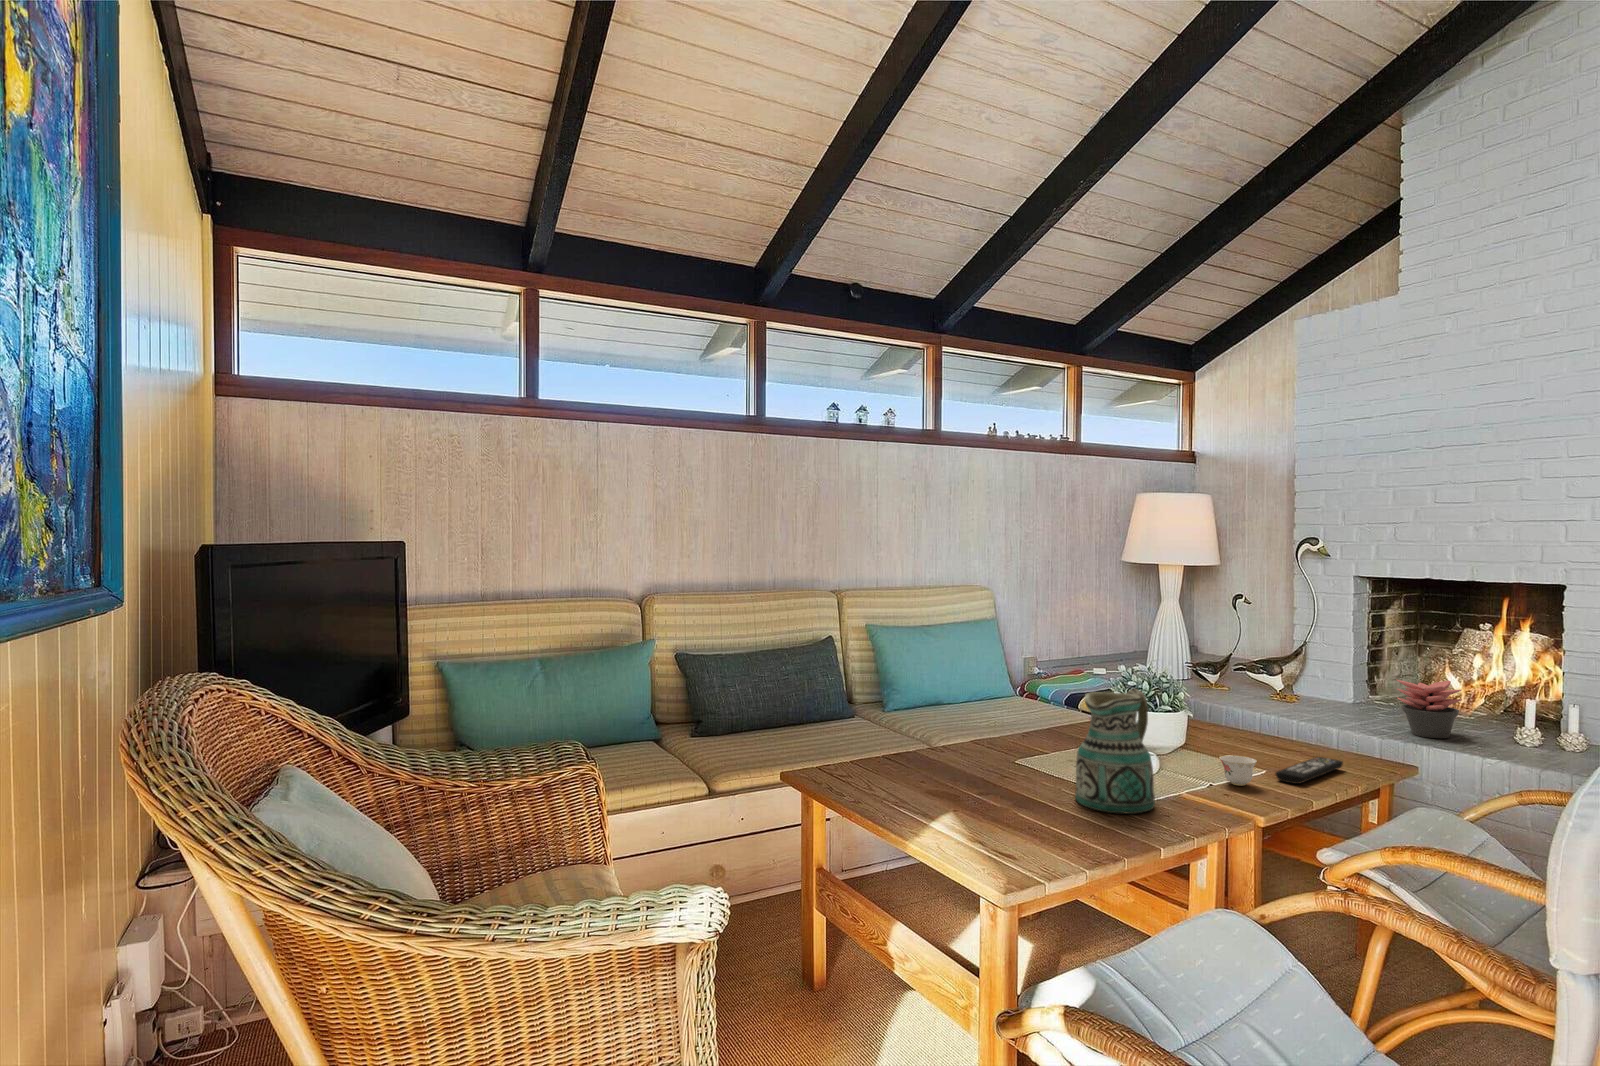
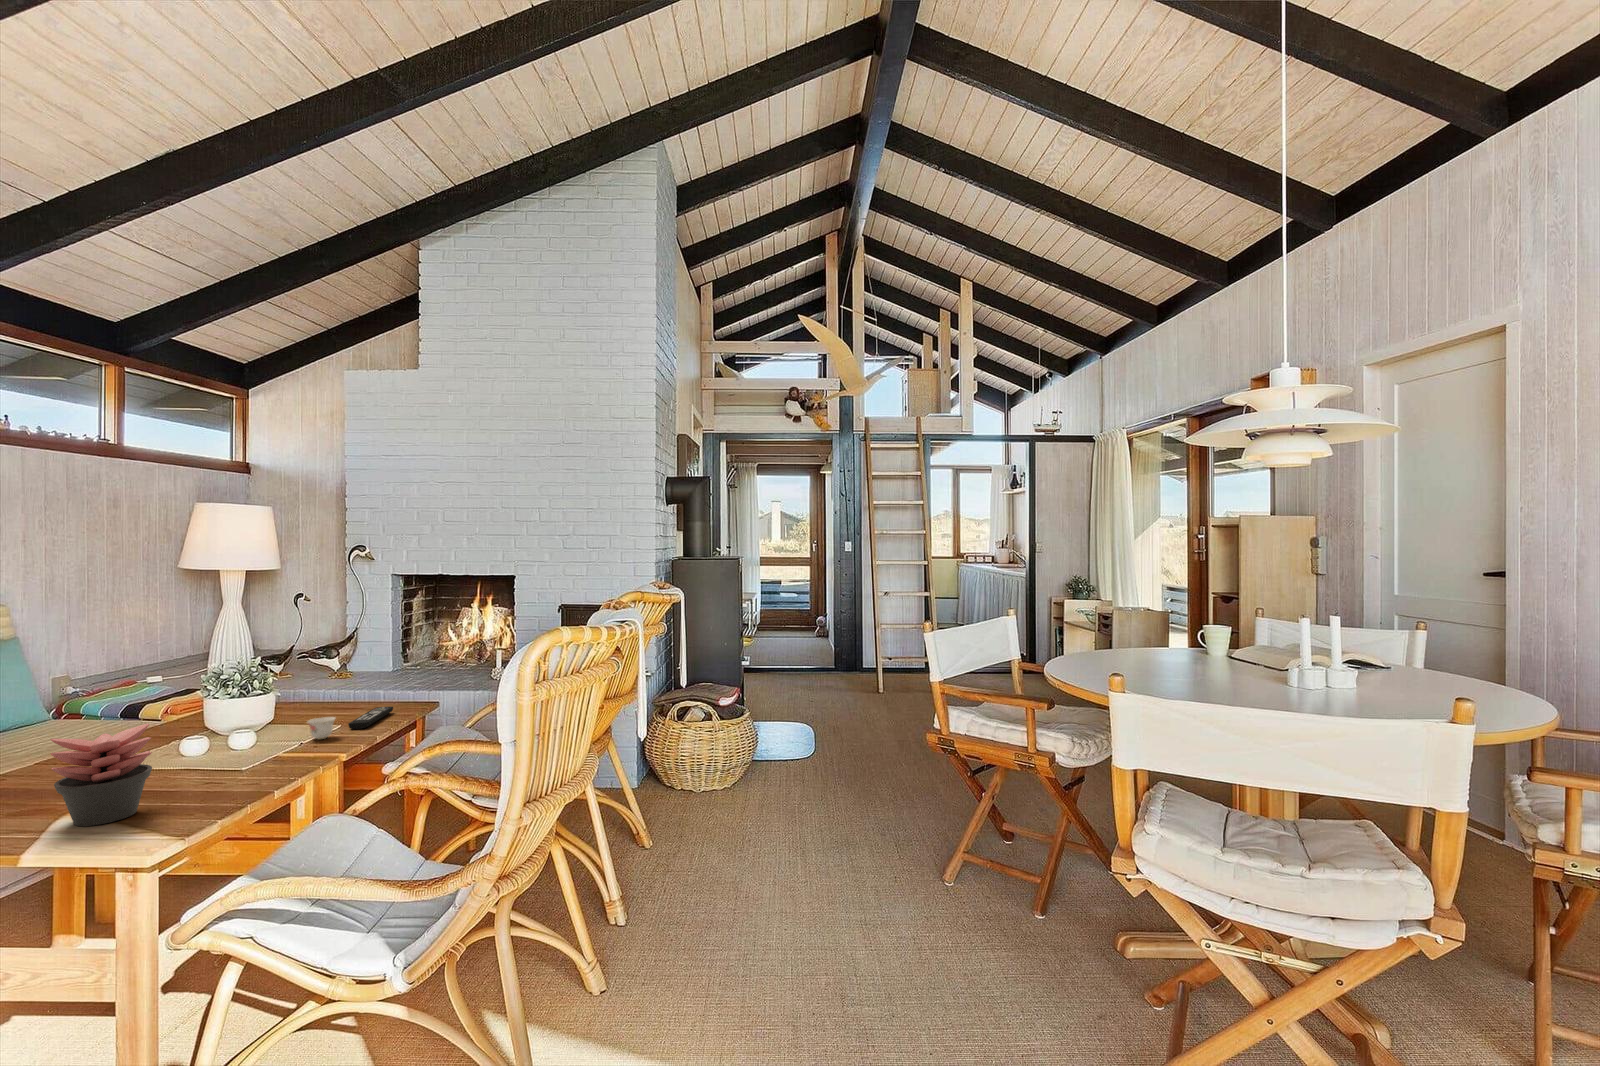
succulent plant: present [1397,680,1462,738] -> present [50,724,152,826]
ceramic pitcher: present [1075,689,1155,814] -> none [183,679,259,785]

